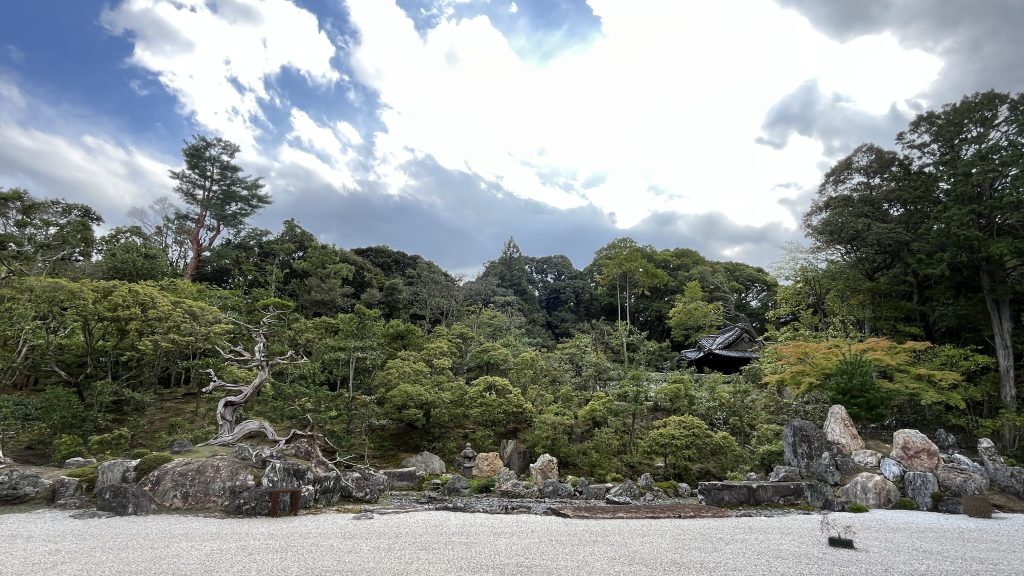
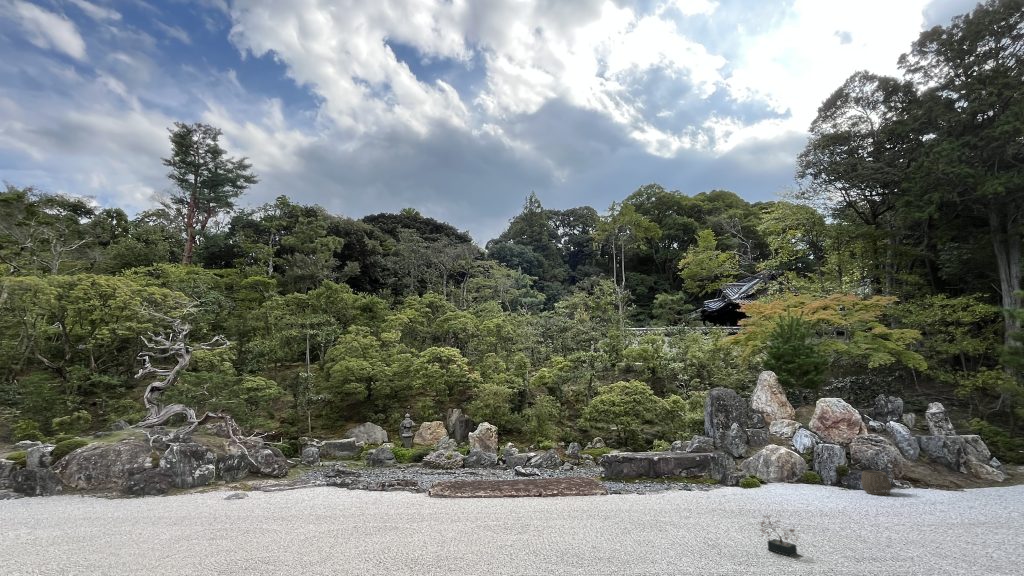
stool: present [267,488,302,517] -> none [153,470,189,499]
decorative plant: present [820,516,856,549] -> present [760,516,798,556]

